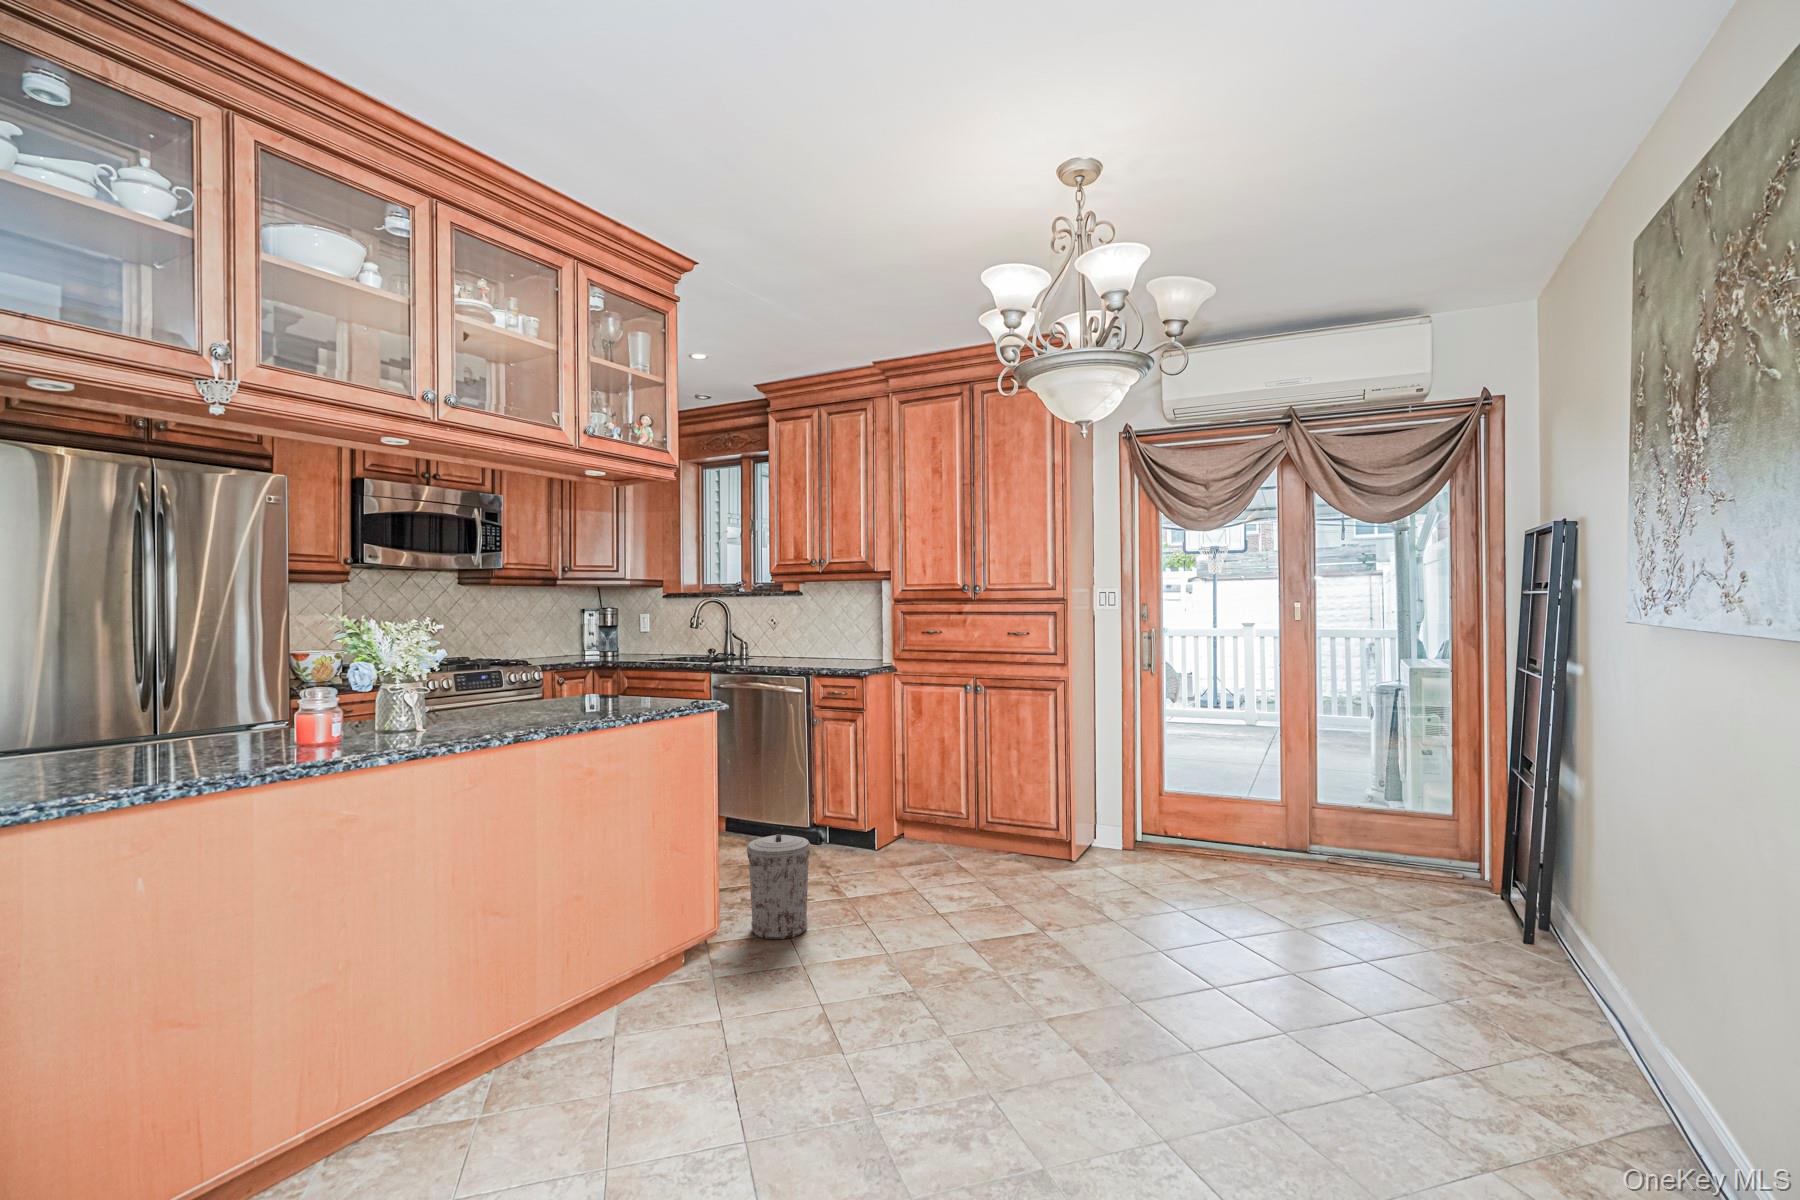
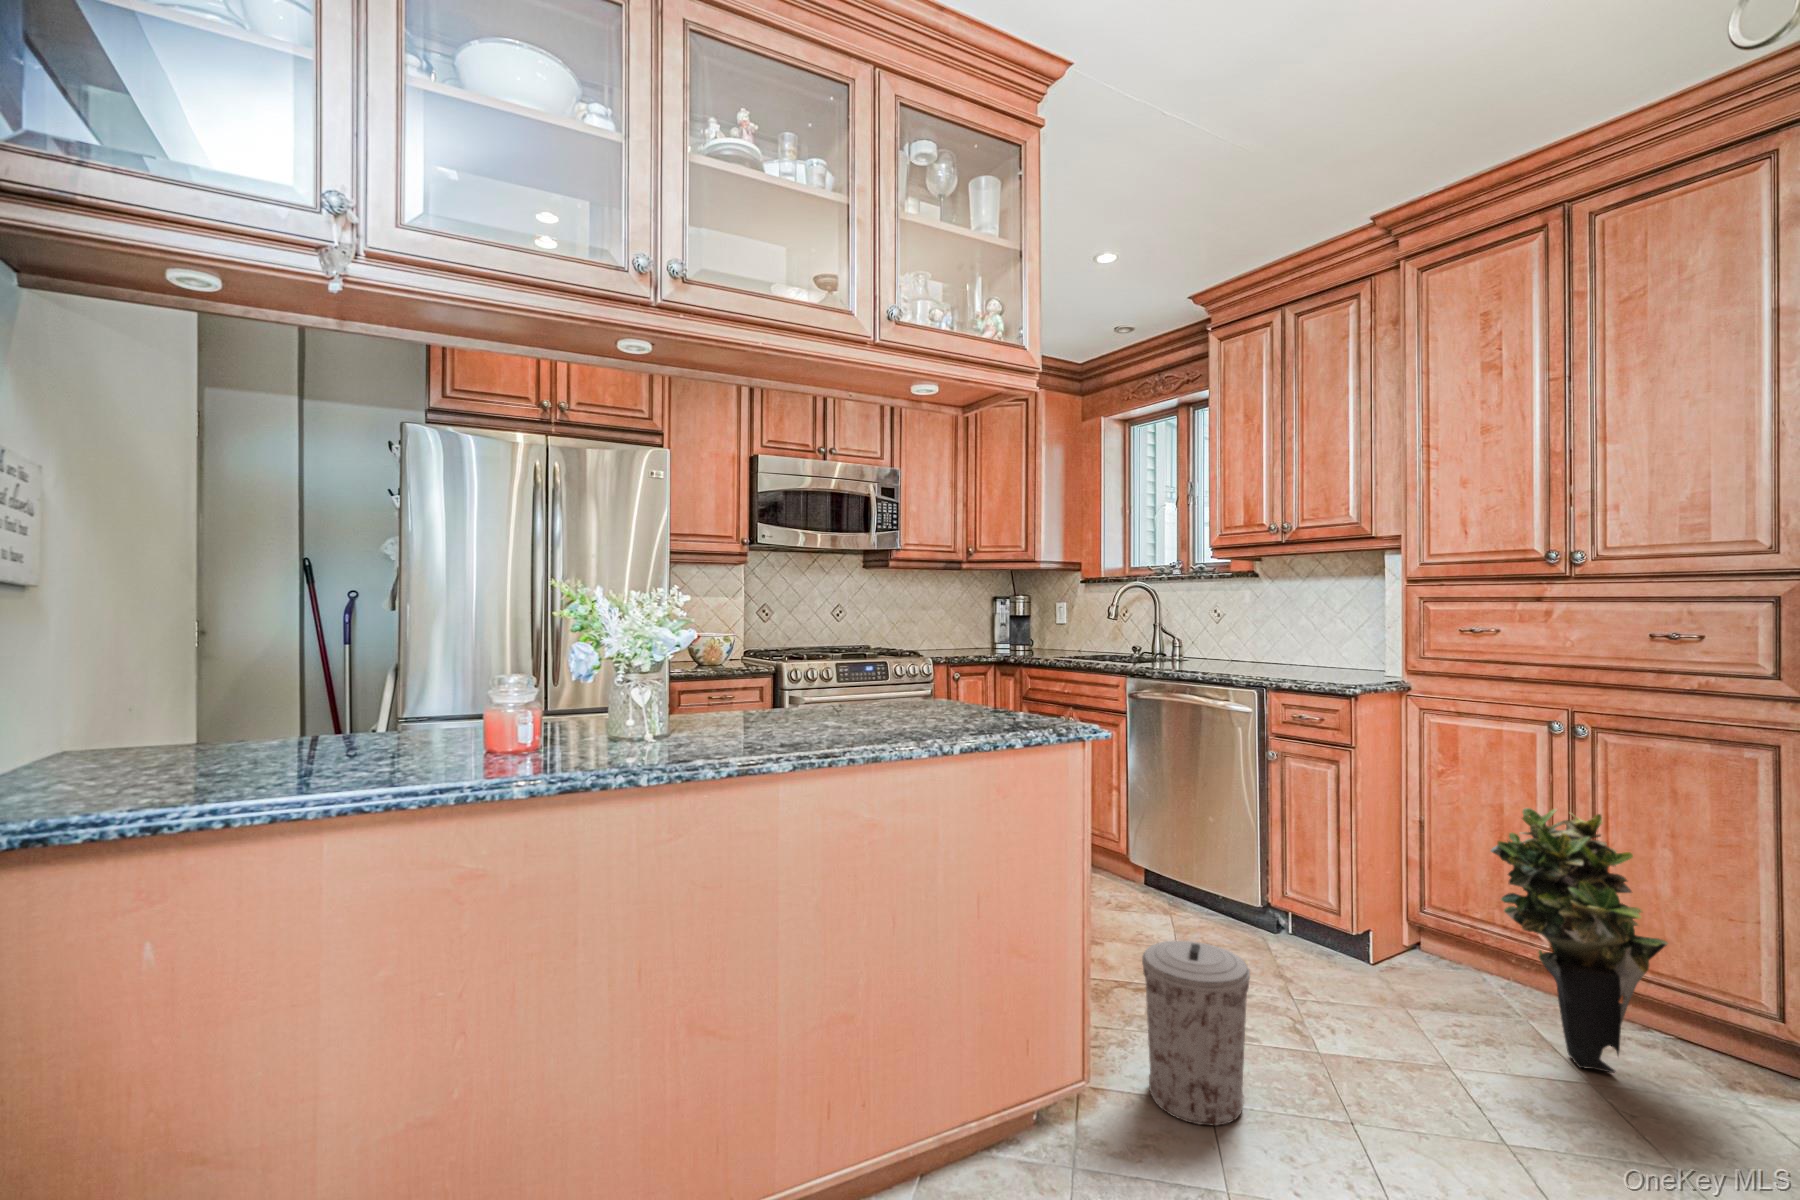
potted plant: none [936,735,1014,876] -> present [1491,808,1668,1073]

